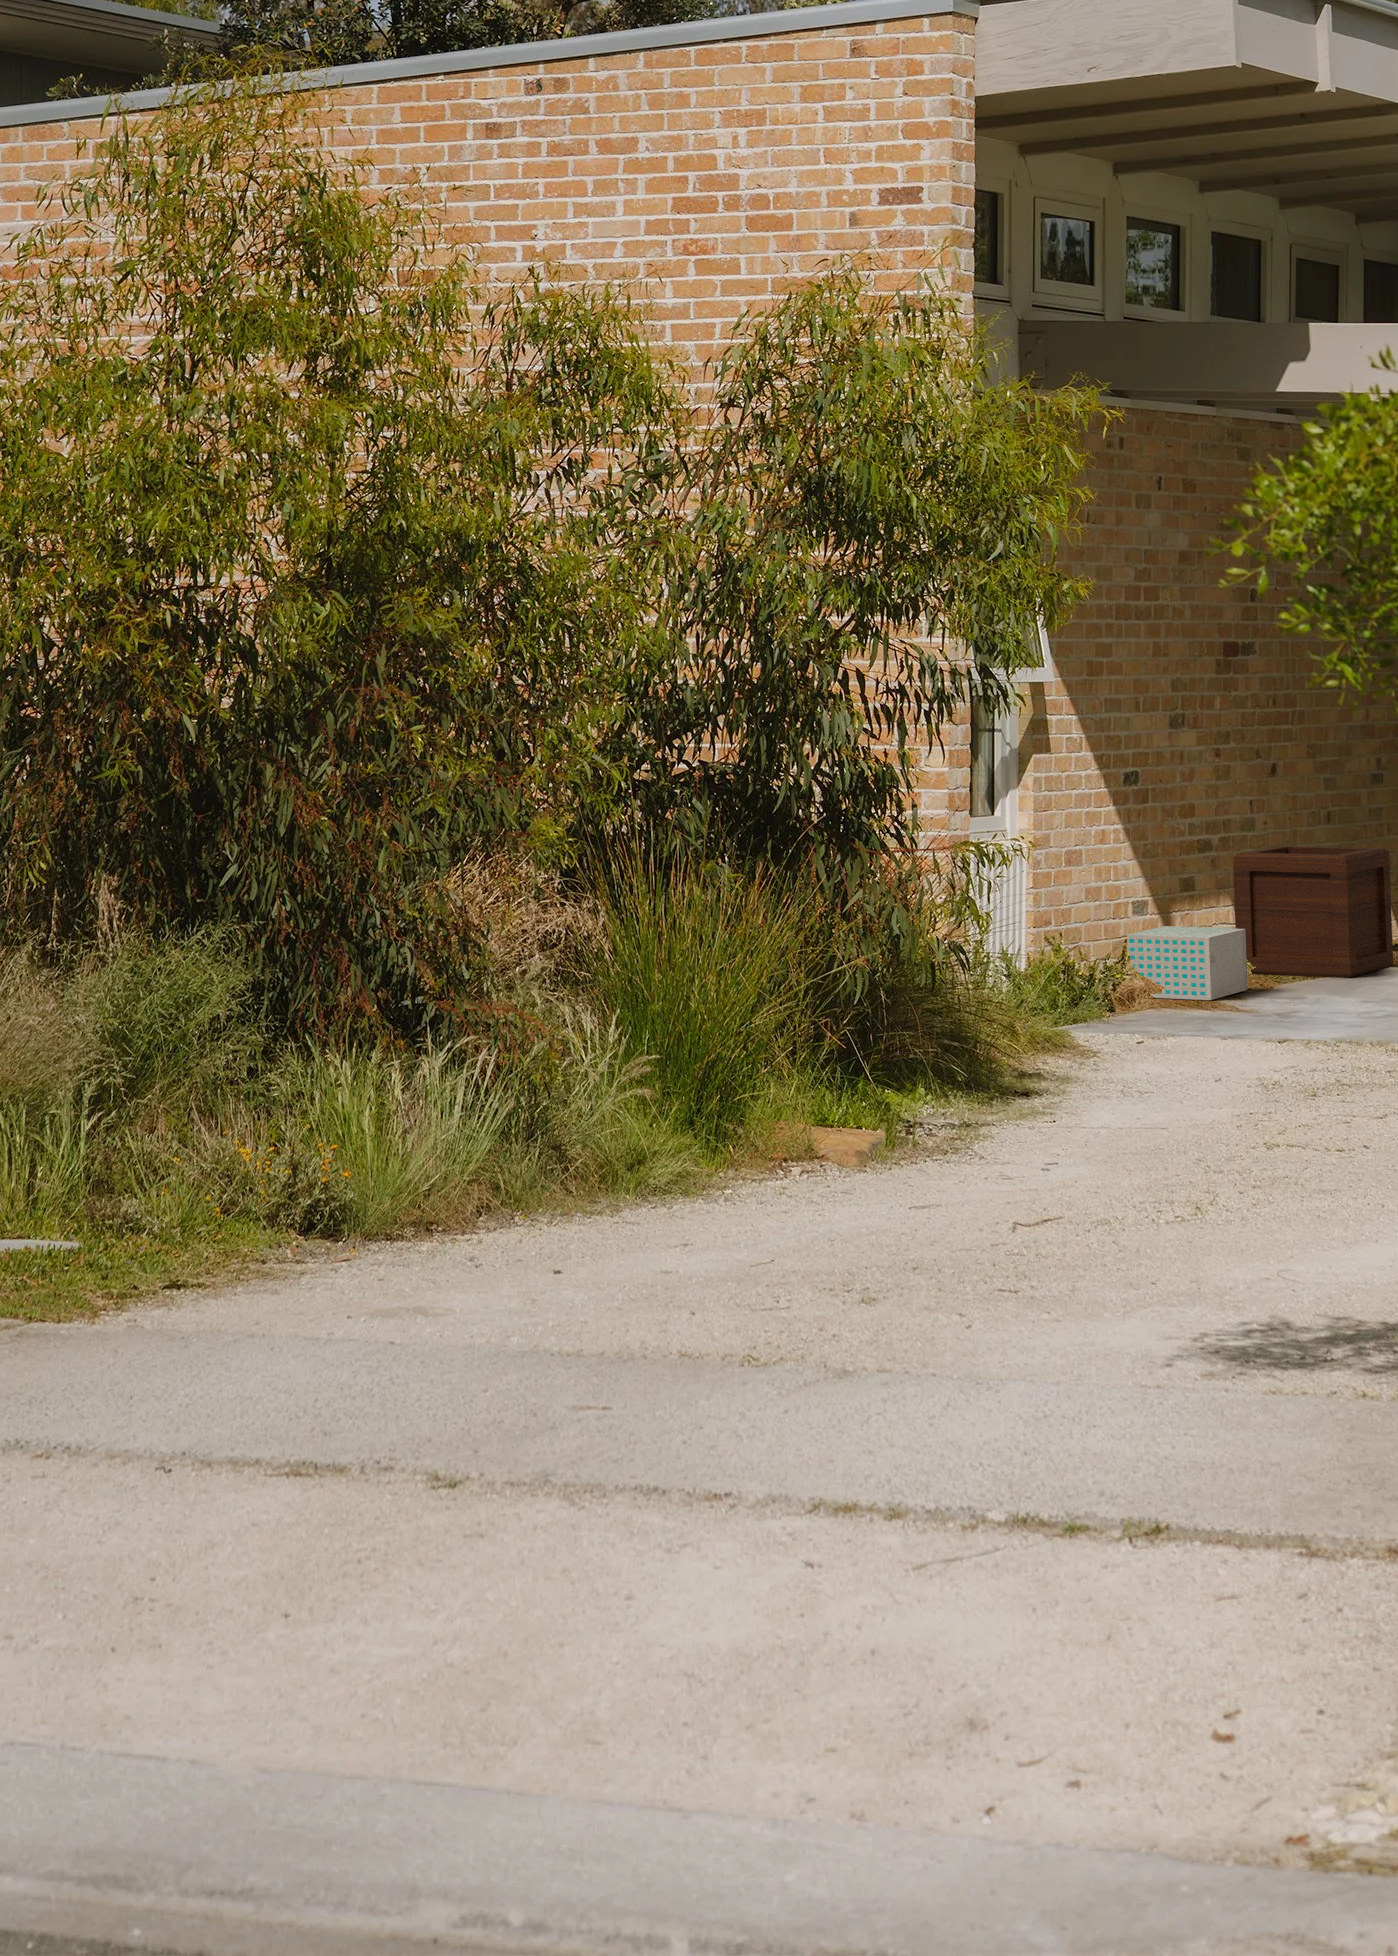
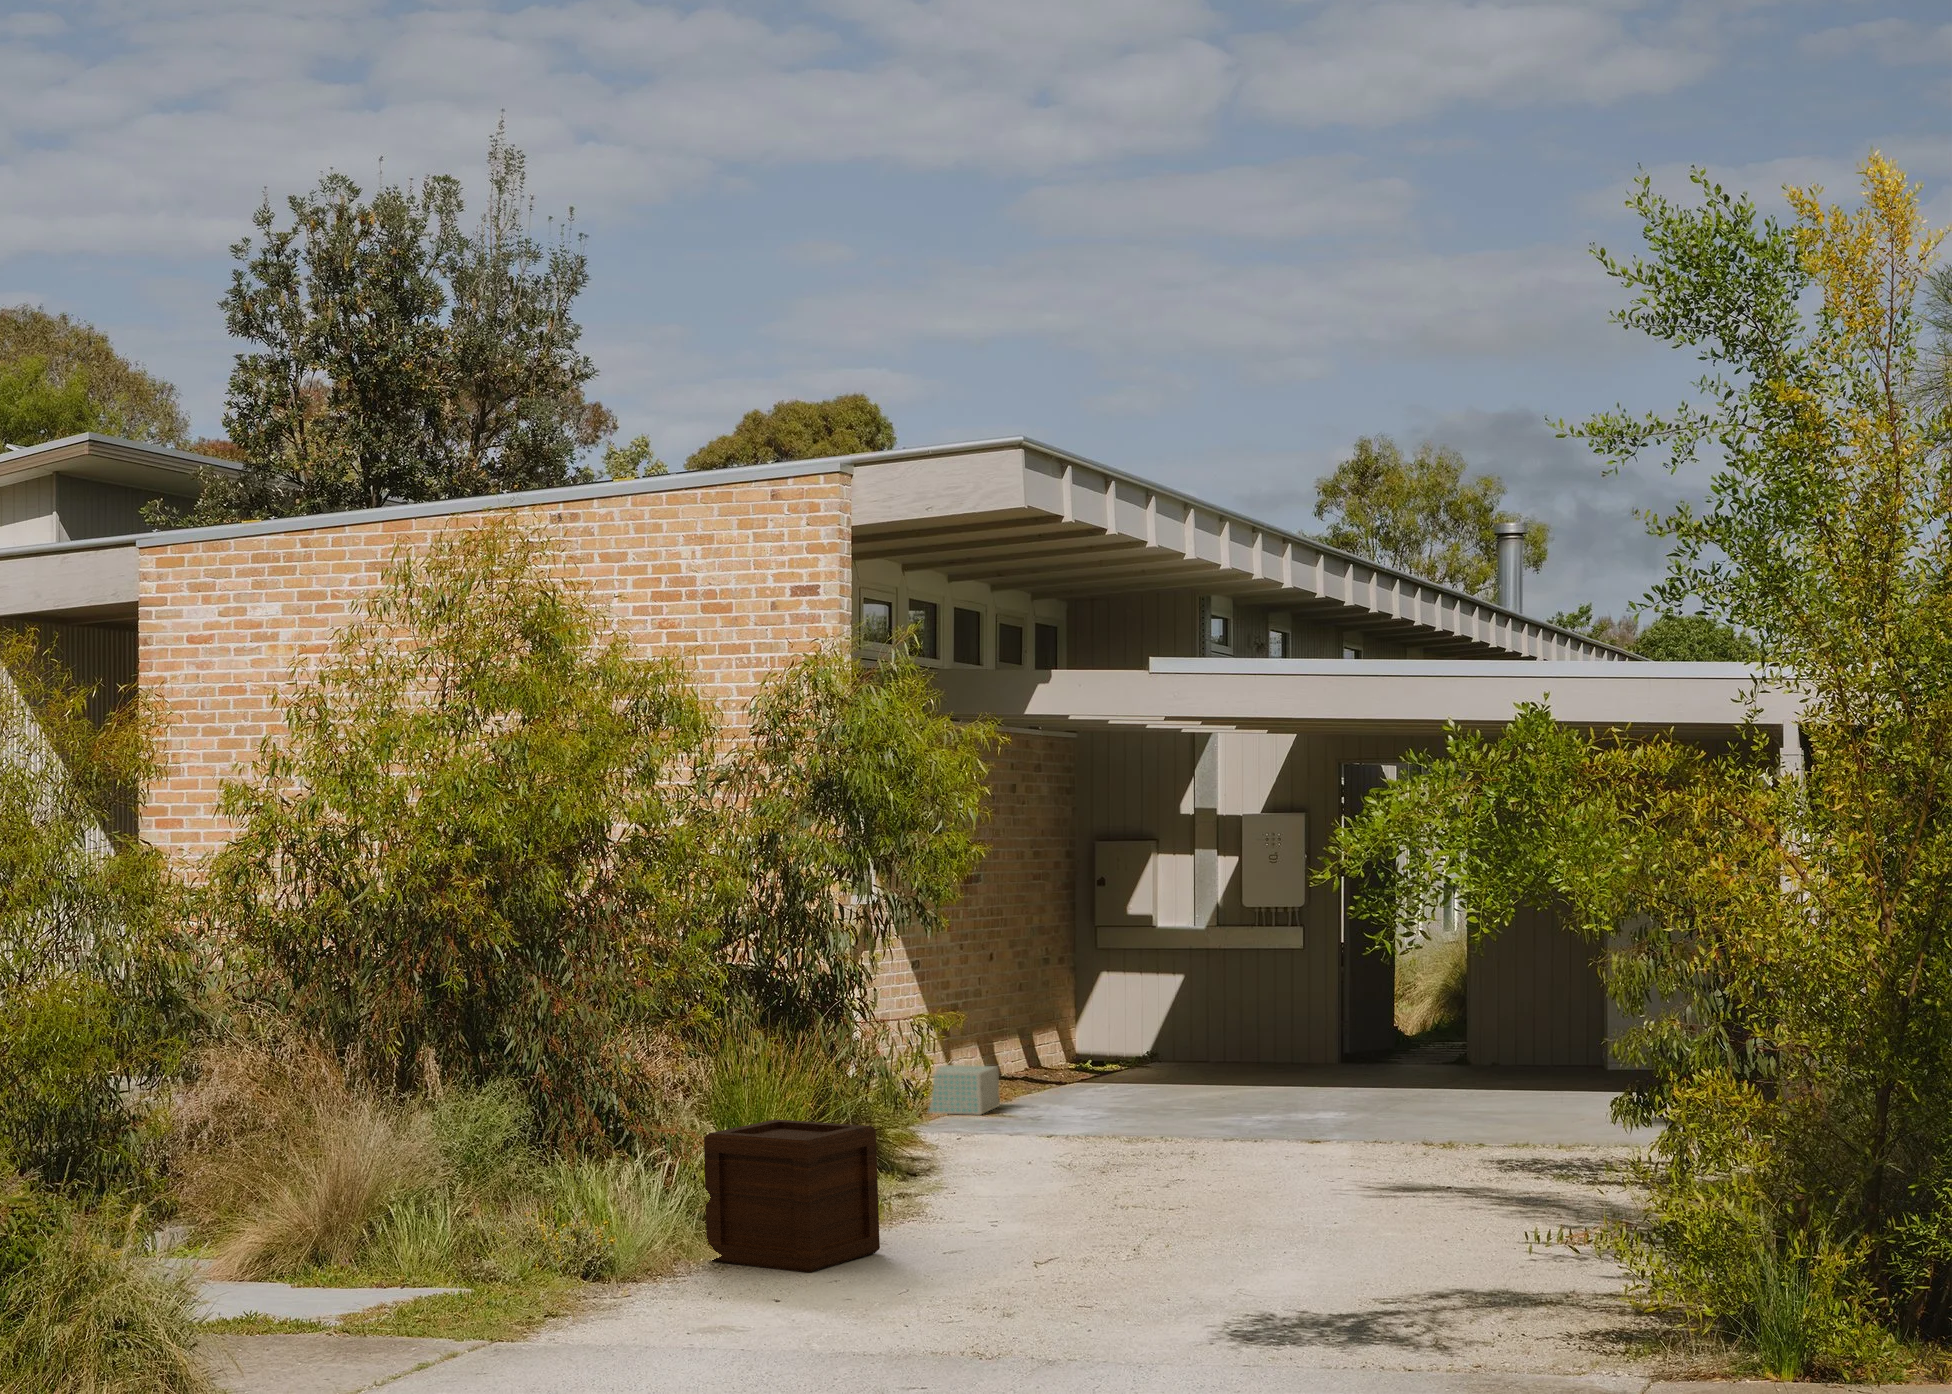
wooden crate: present [1233,846,1393,978] -> present [704,1119,880,1272]

